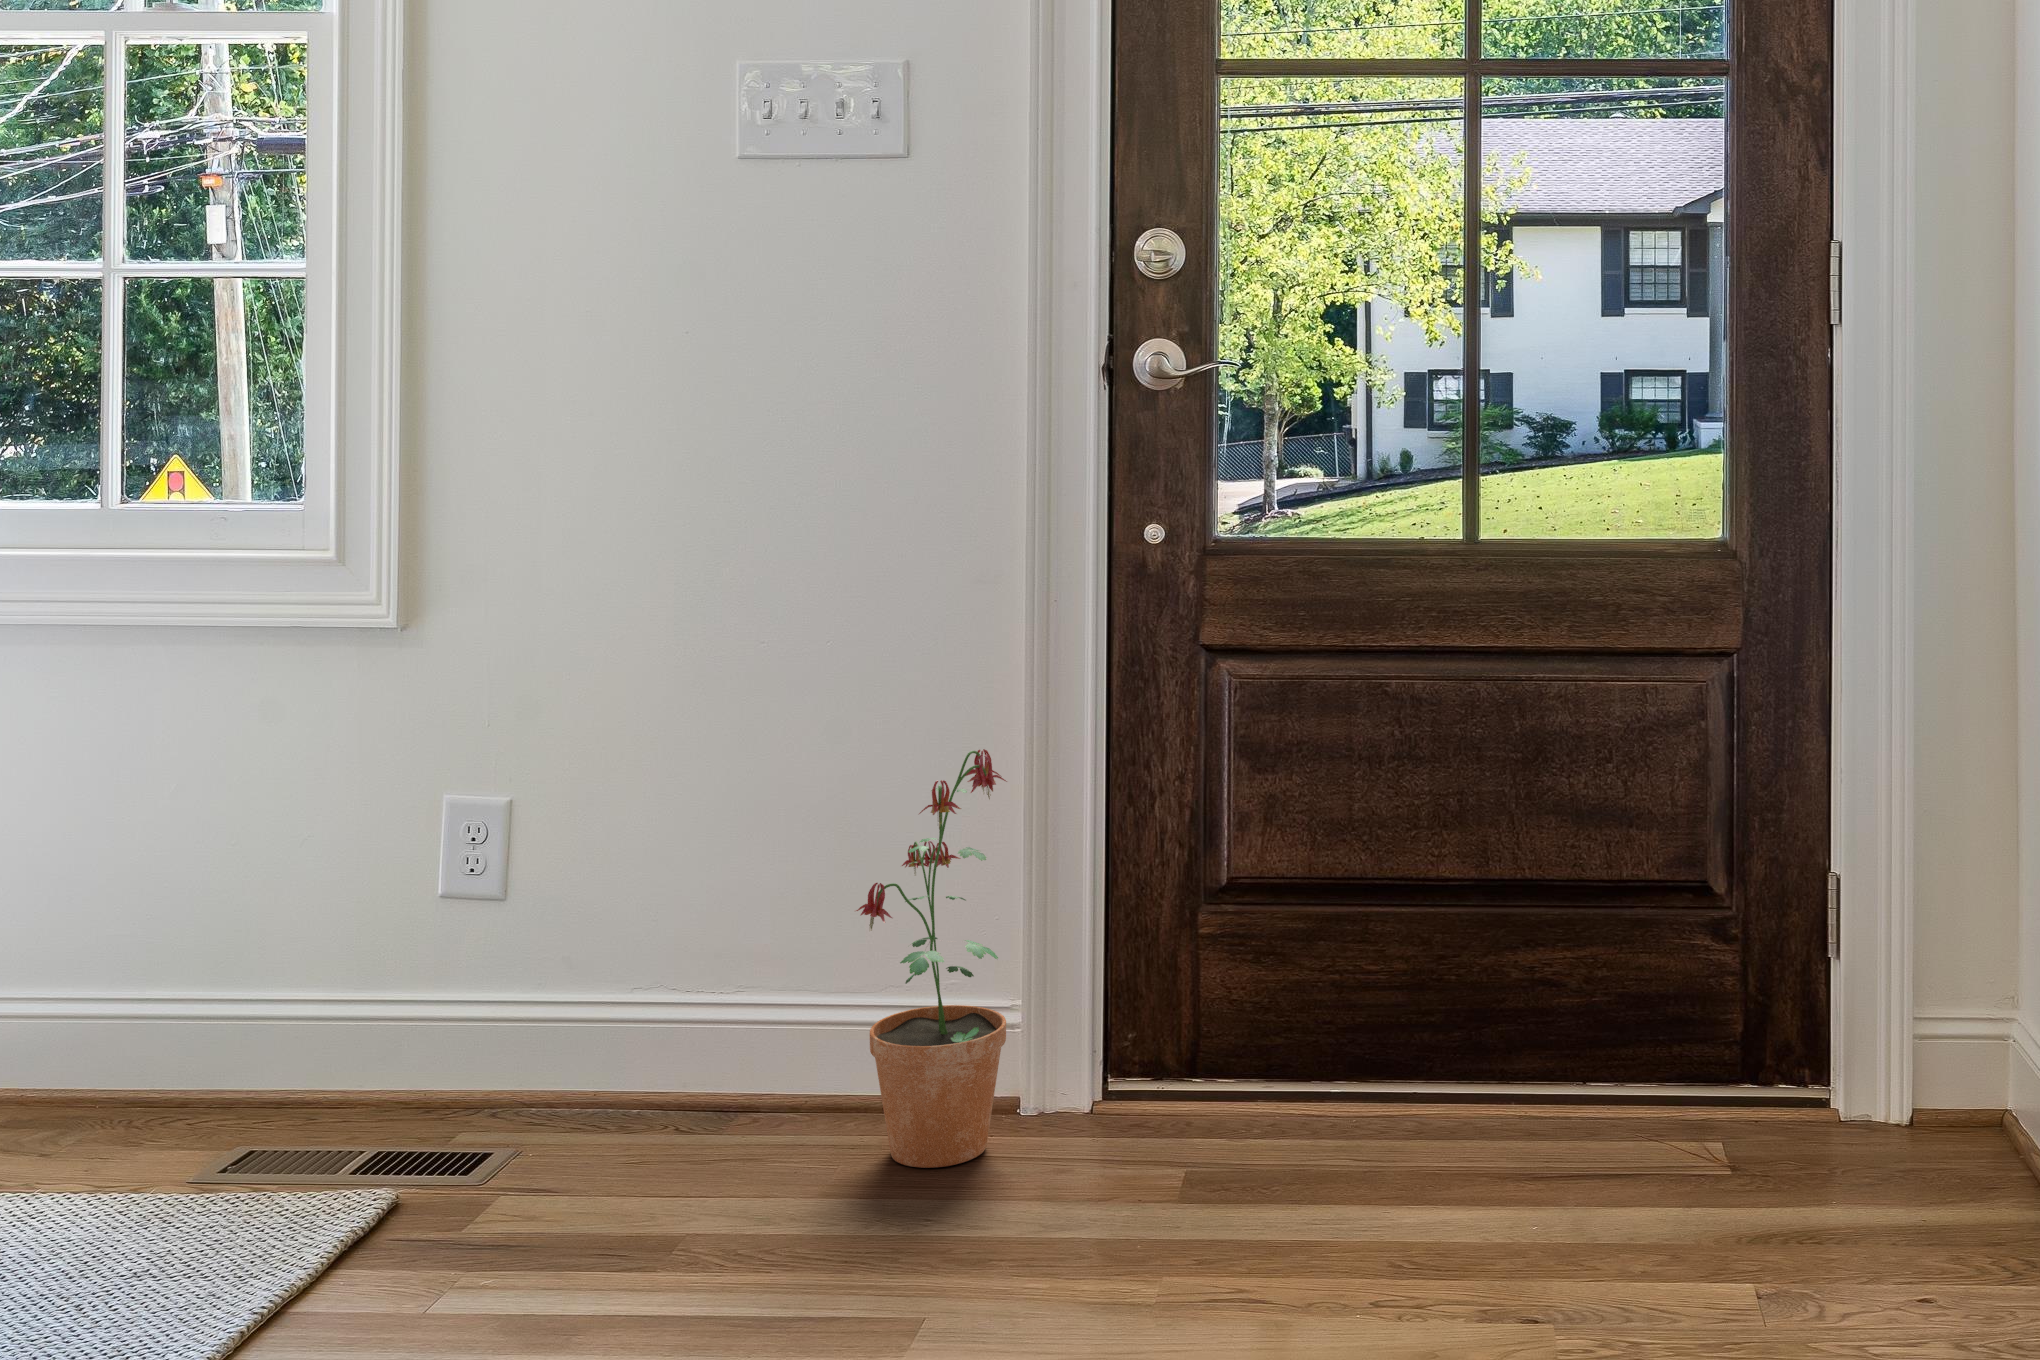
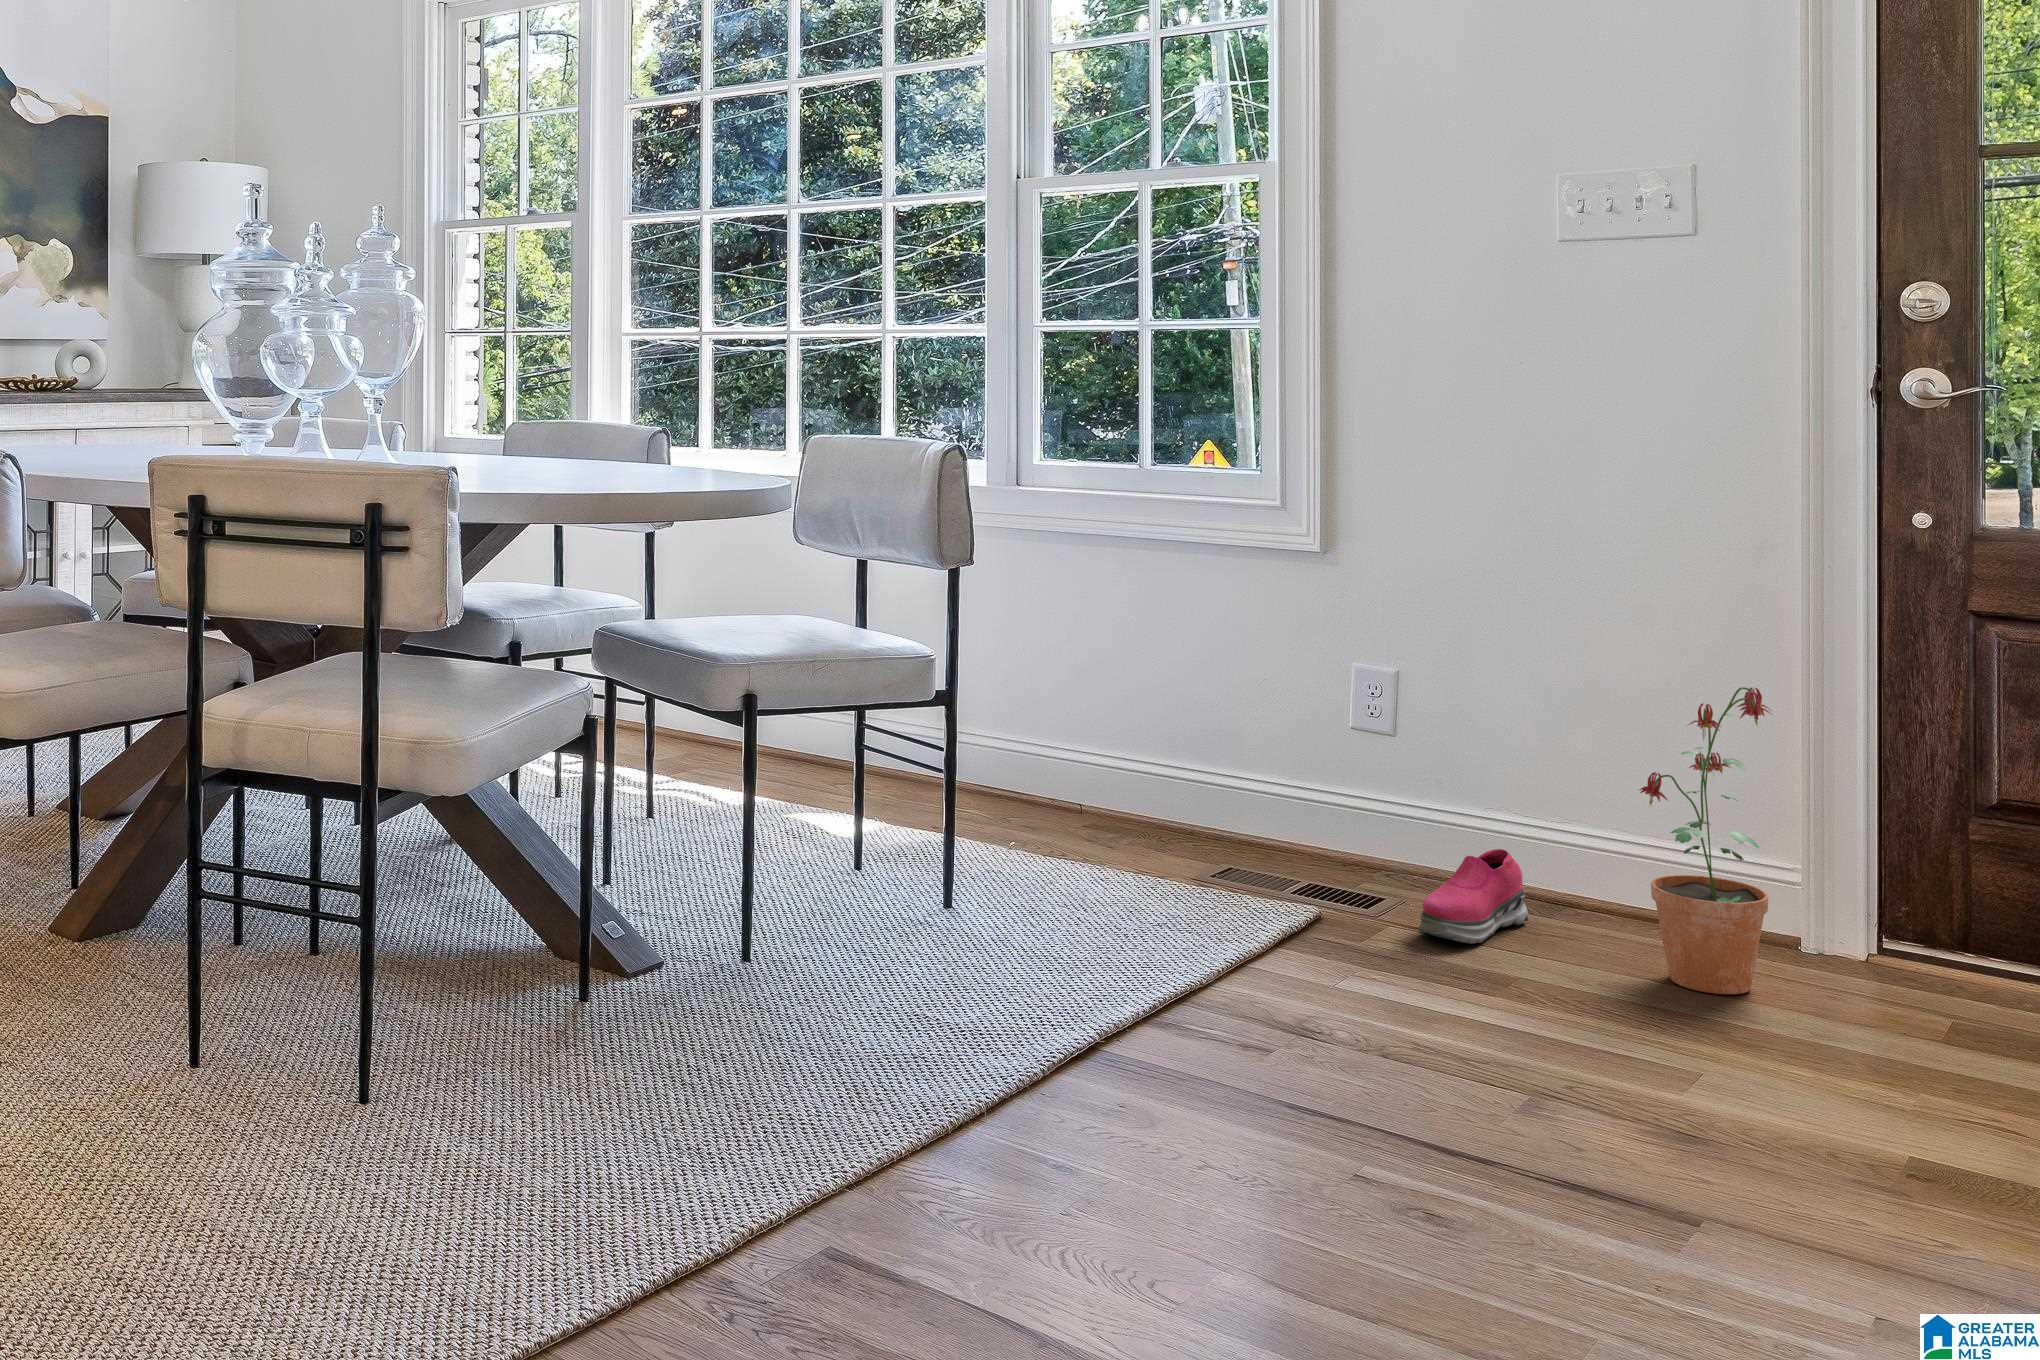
shoe: none [552,1026,694,1186] -> present [1418,849,1529,944]

